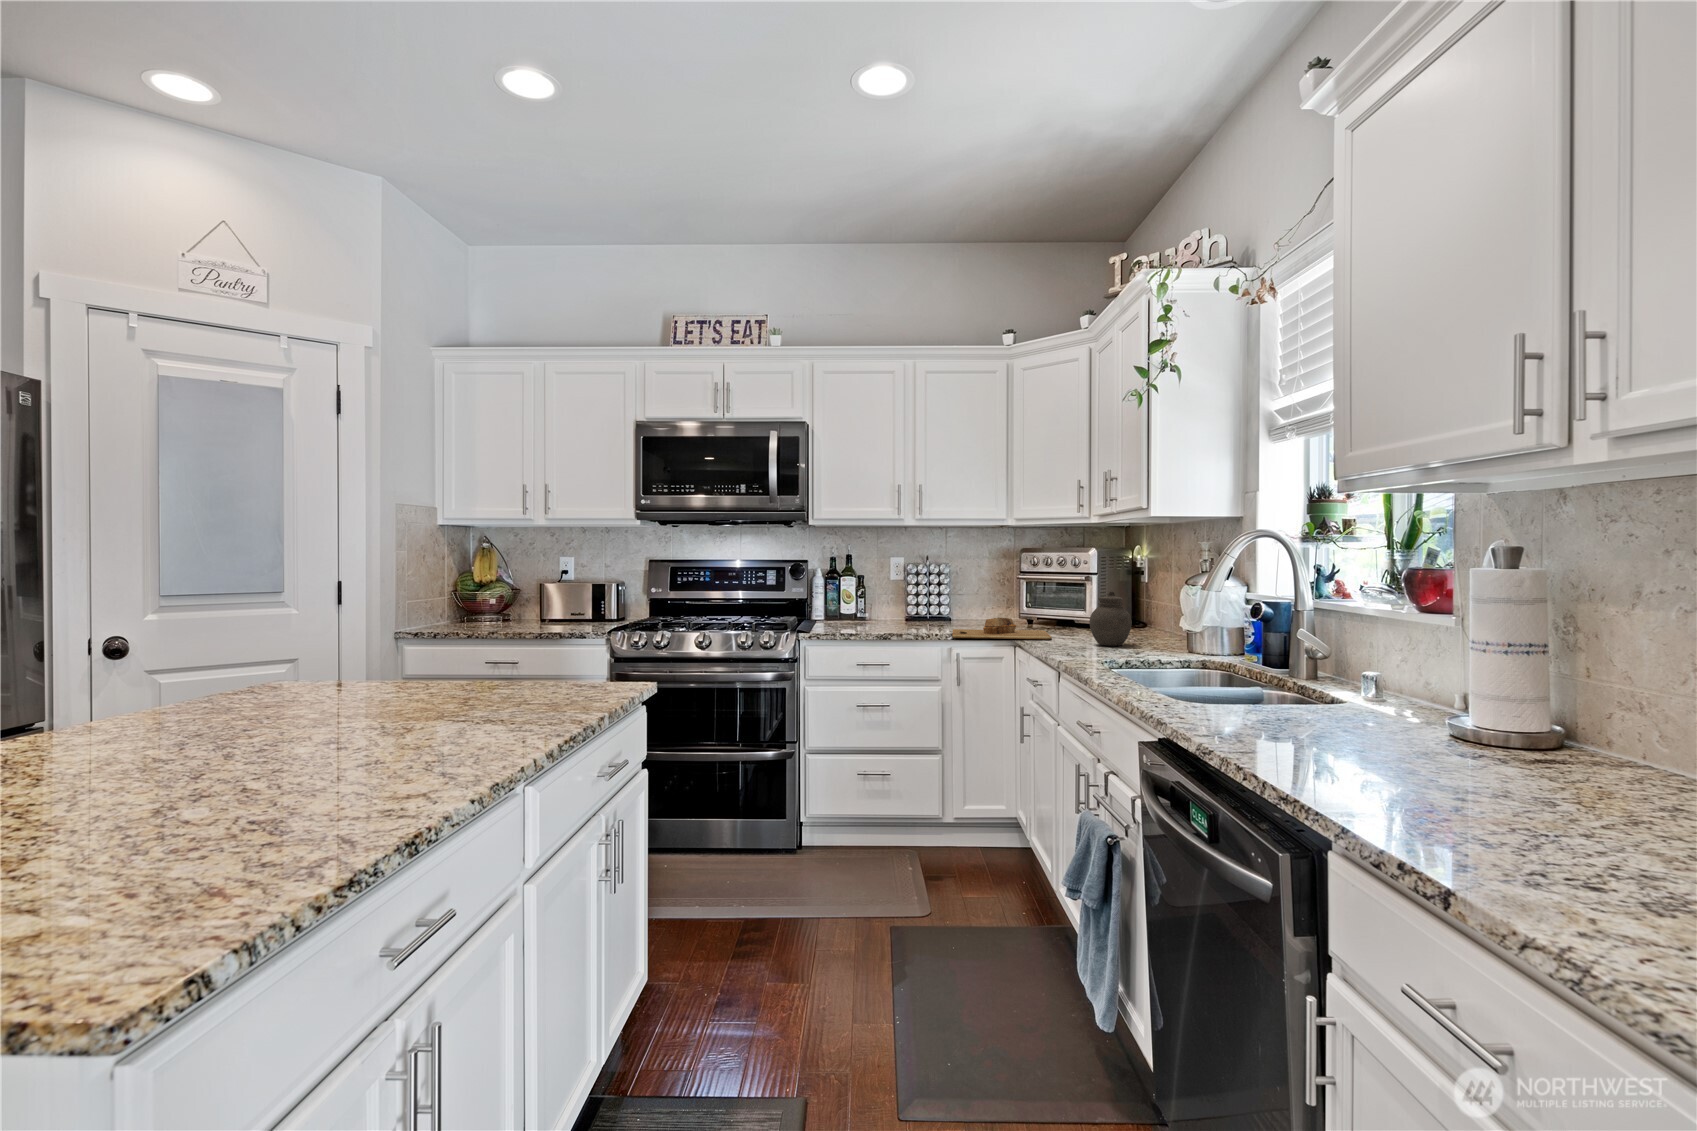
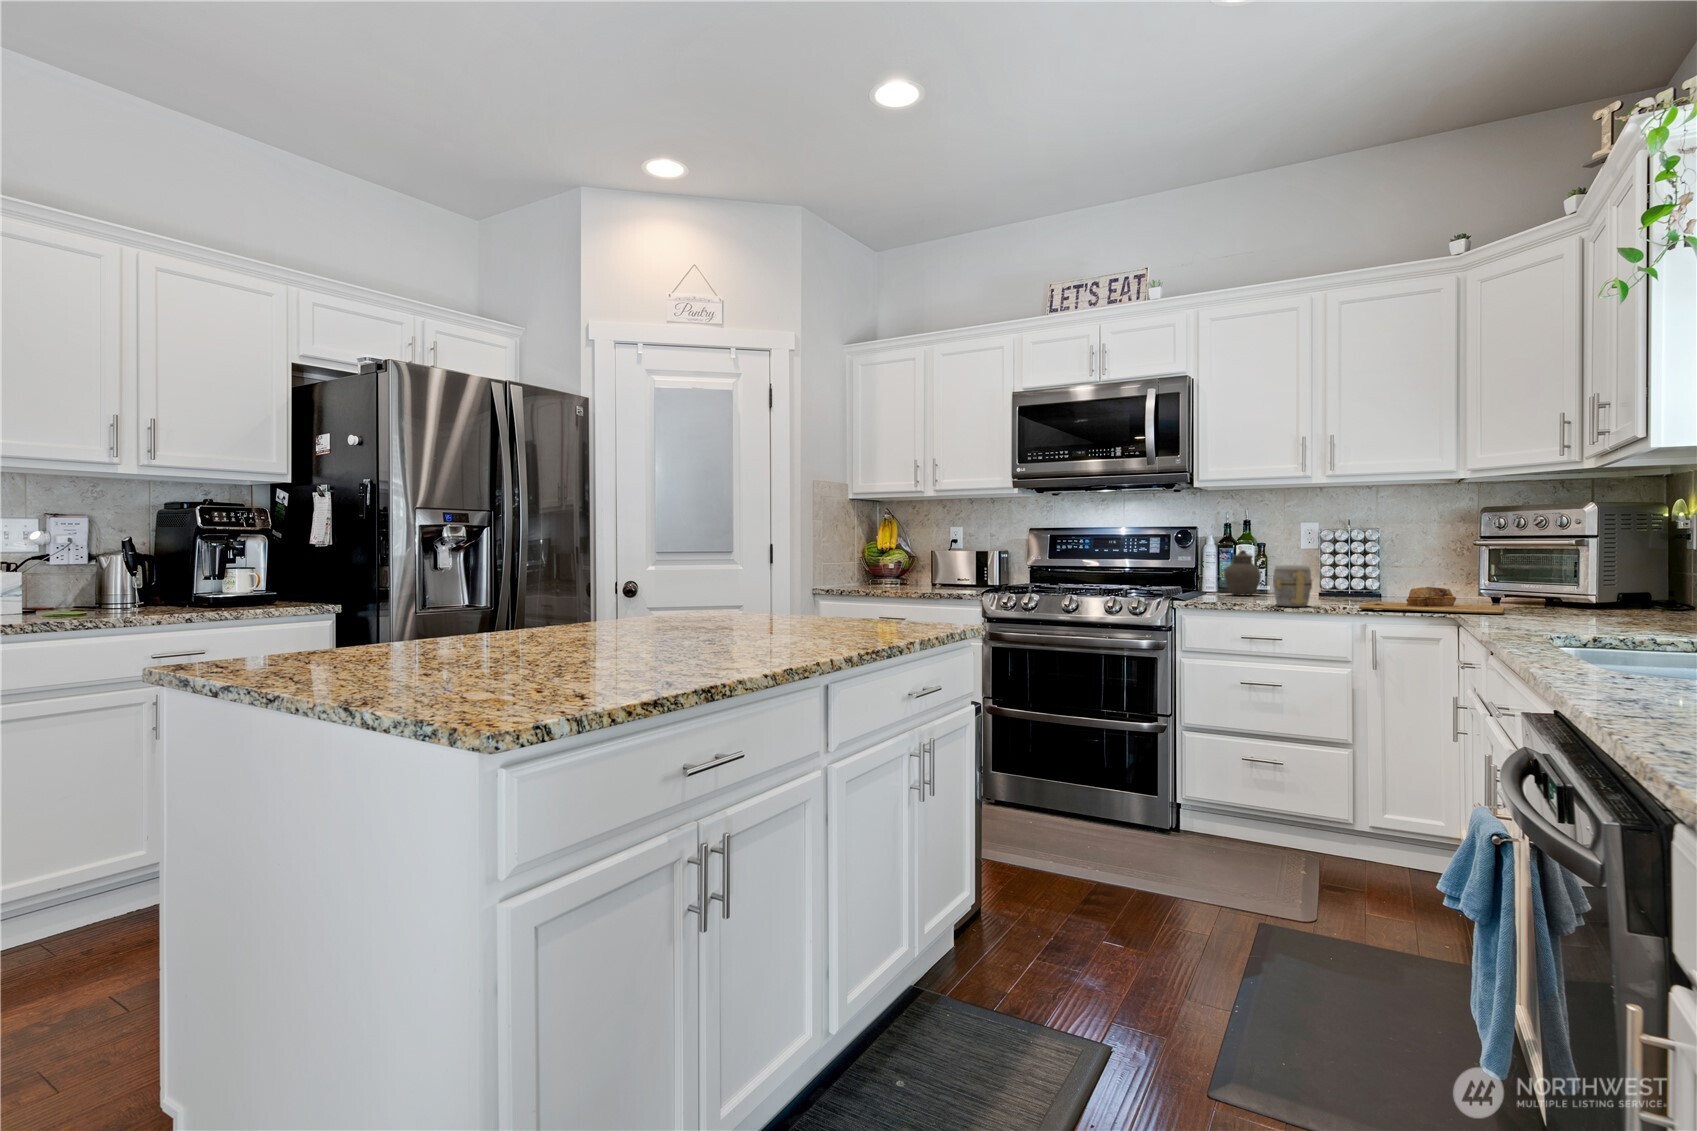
jar: present [1090,591,1132,646] -> present [1224,550,1261,596]
mug: none [882,599,914,636] -> present [1273,565,1312,607]

